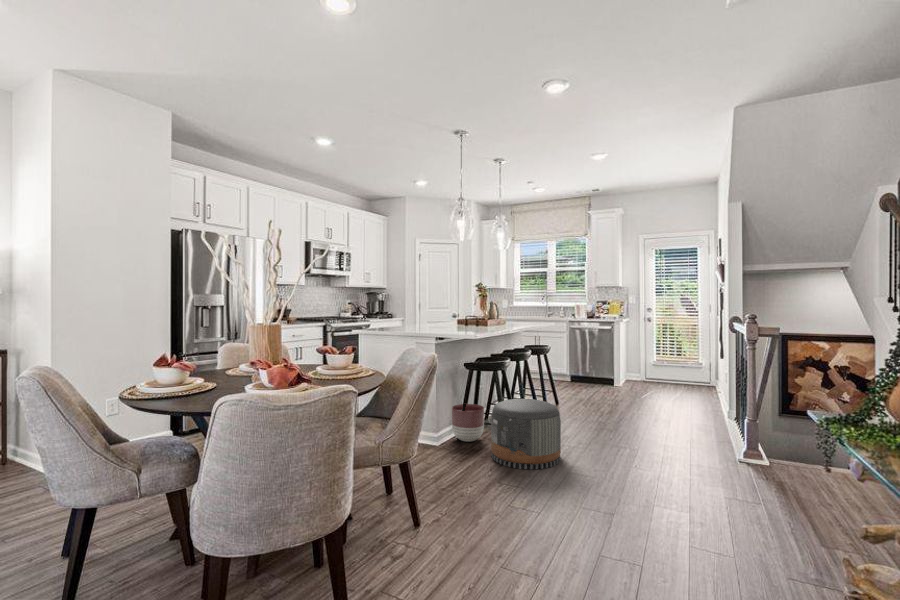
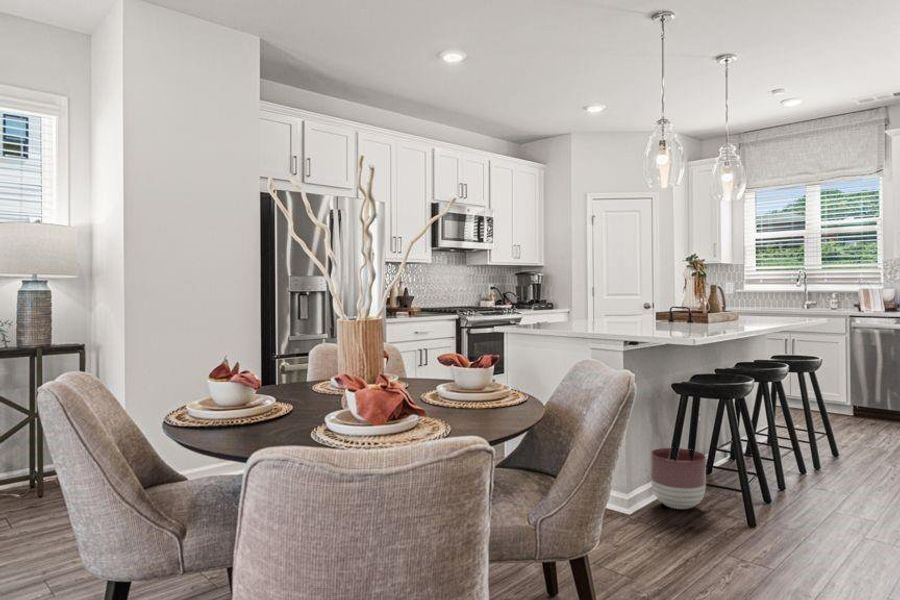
pouf: present [491,399,561,469] -> none [721,447,853,574]

